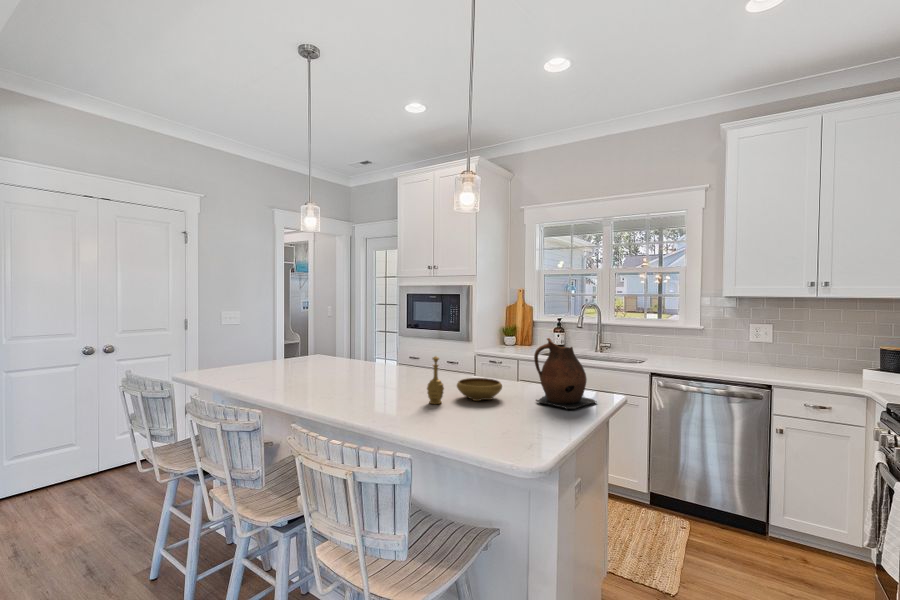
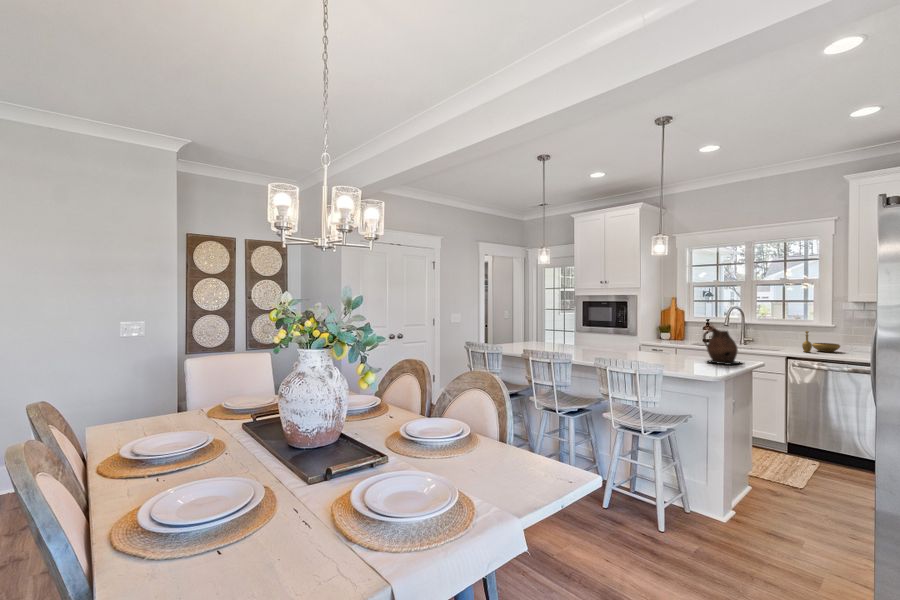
decorative bowl: present [427,356,502,404] -> present [802,331,840,352]

